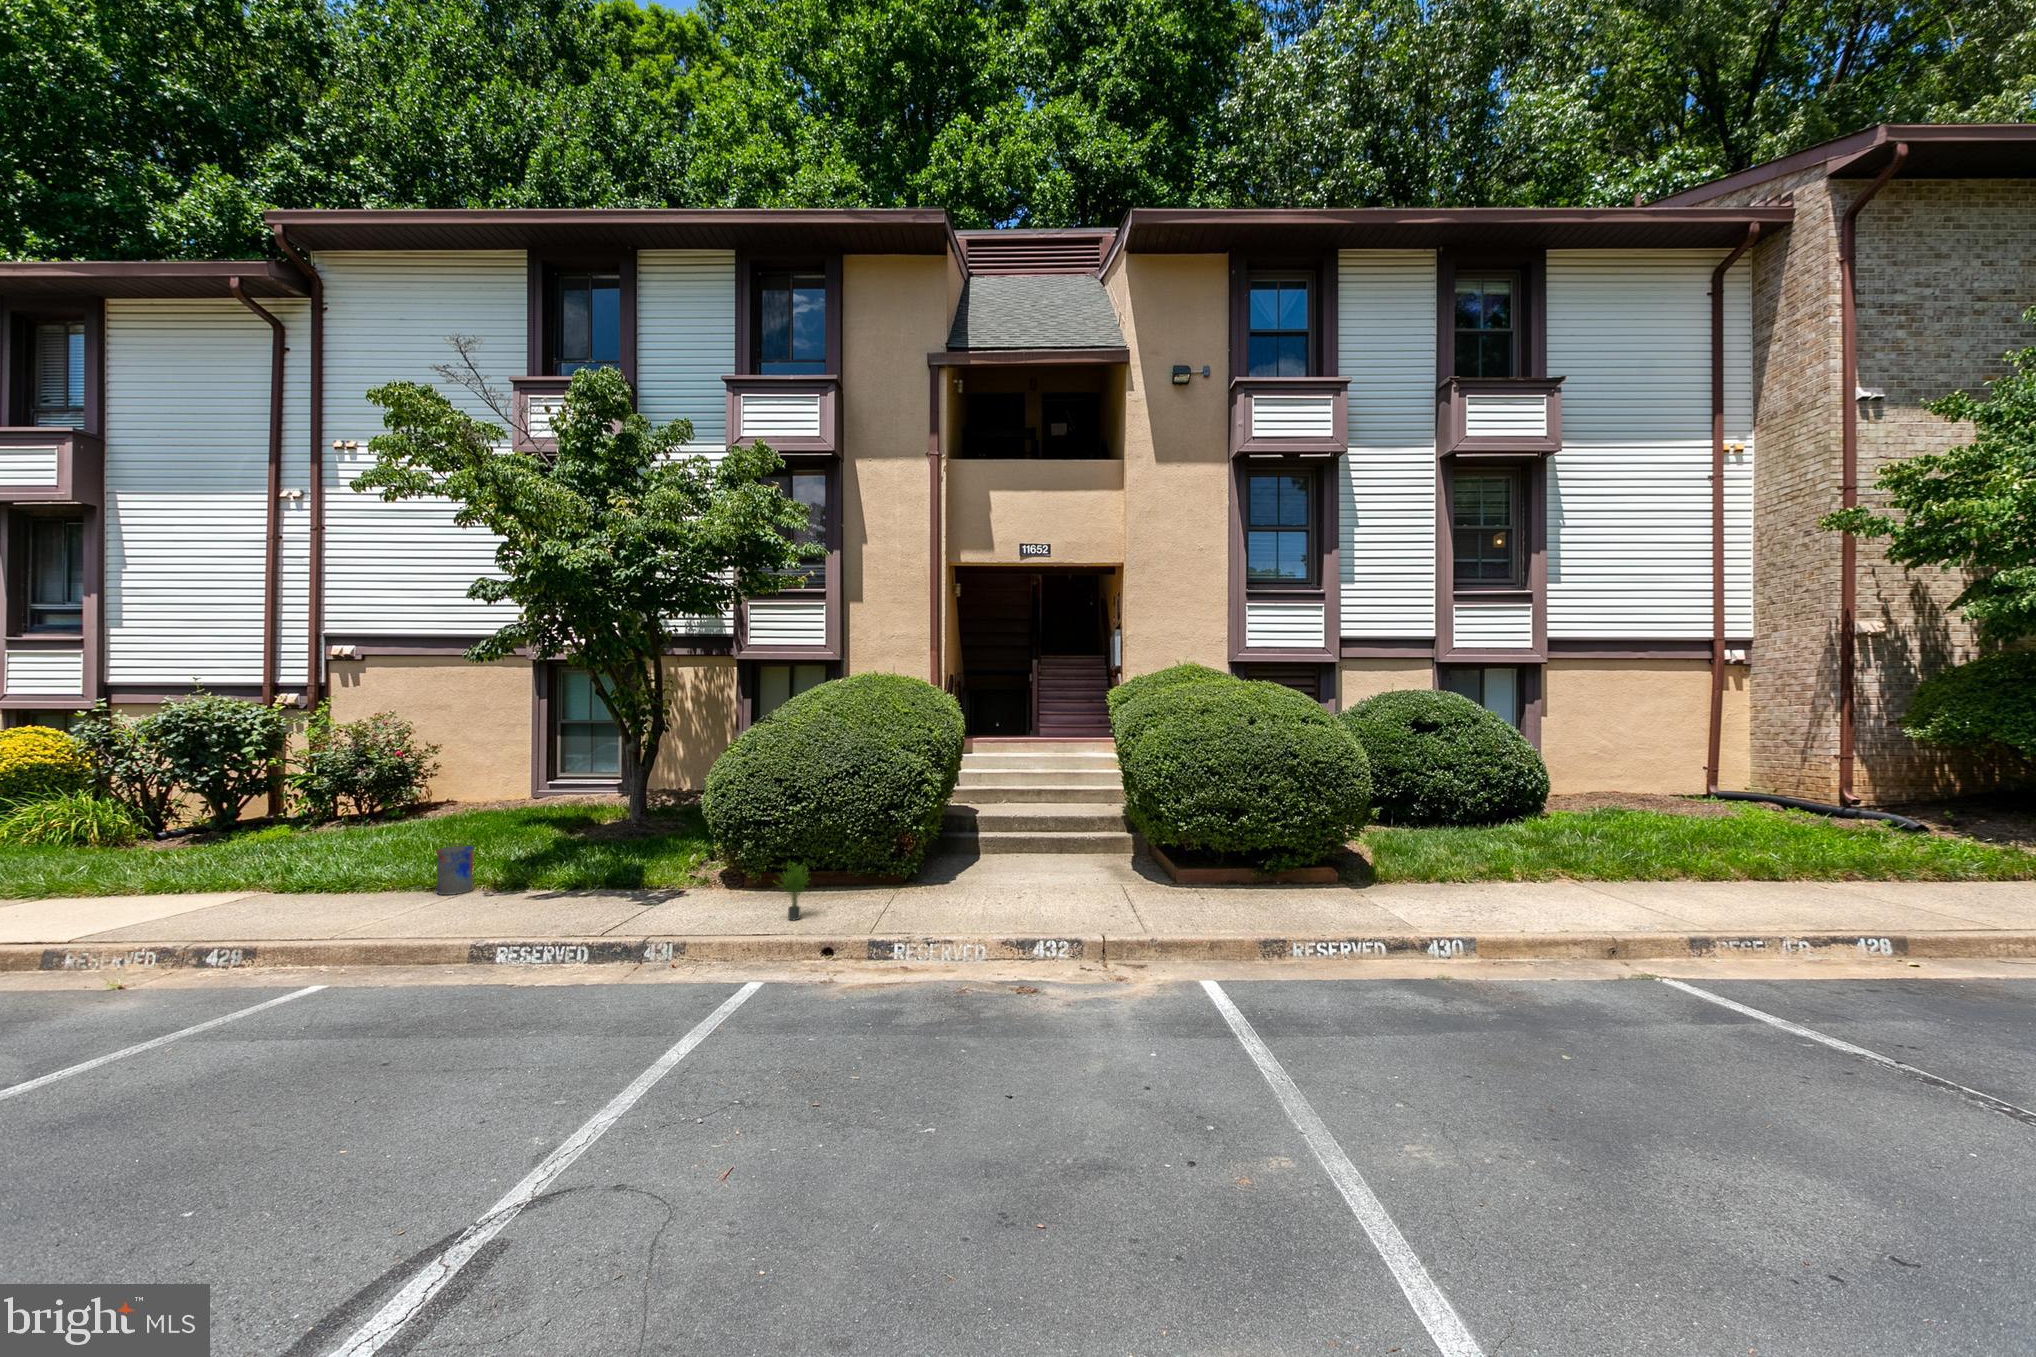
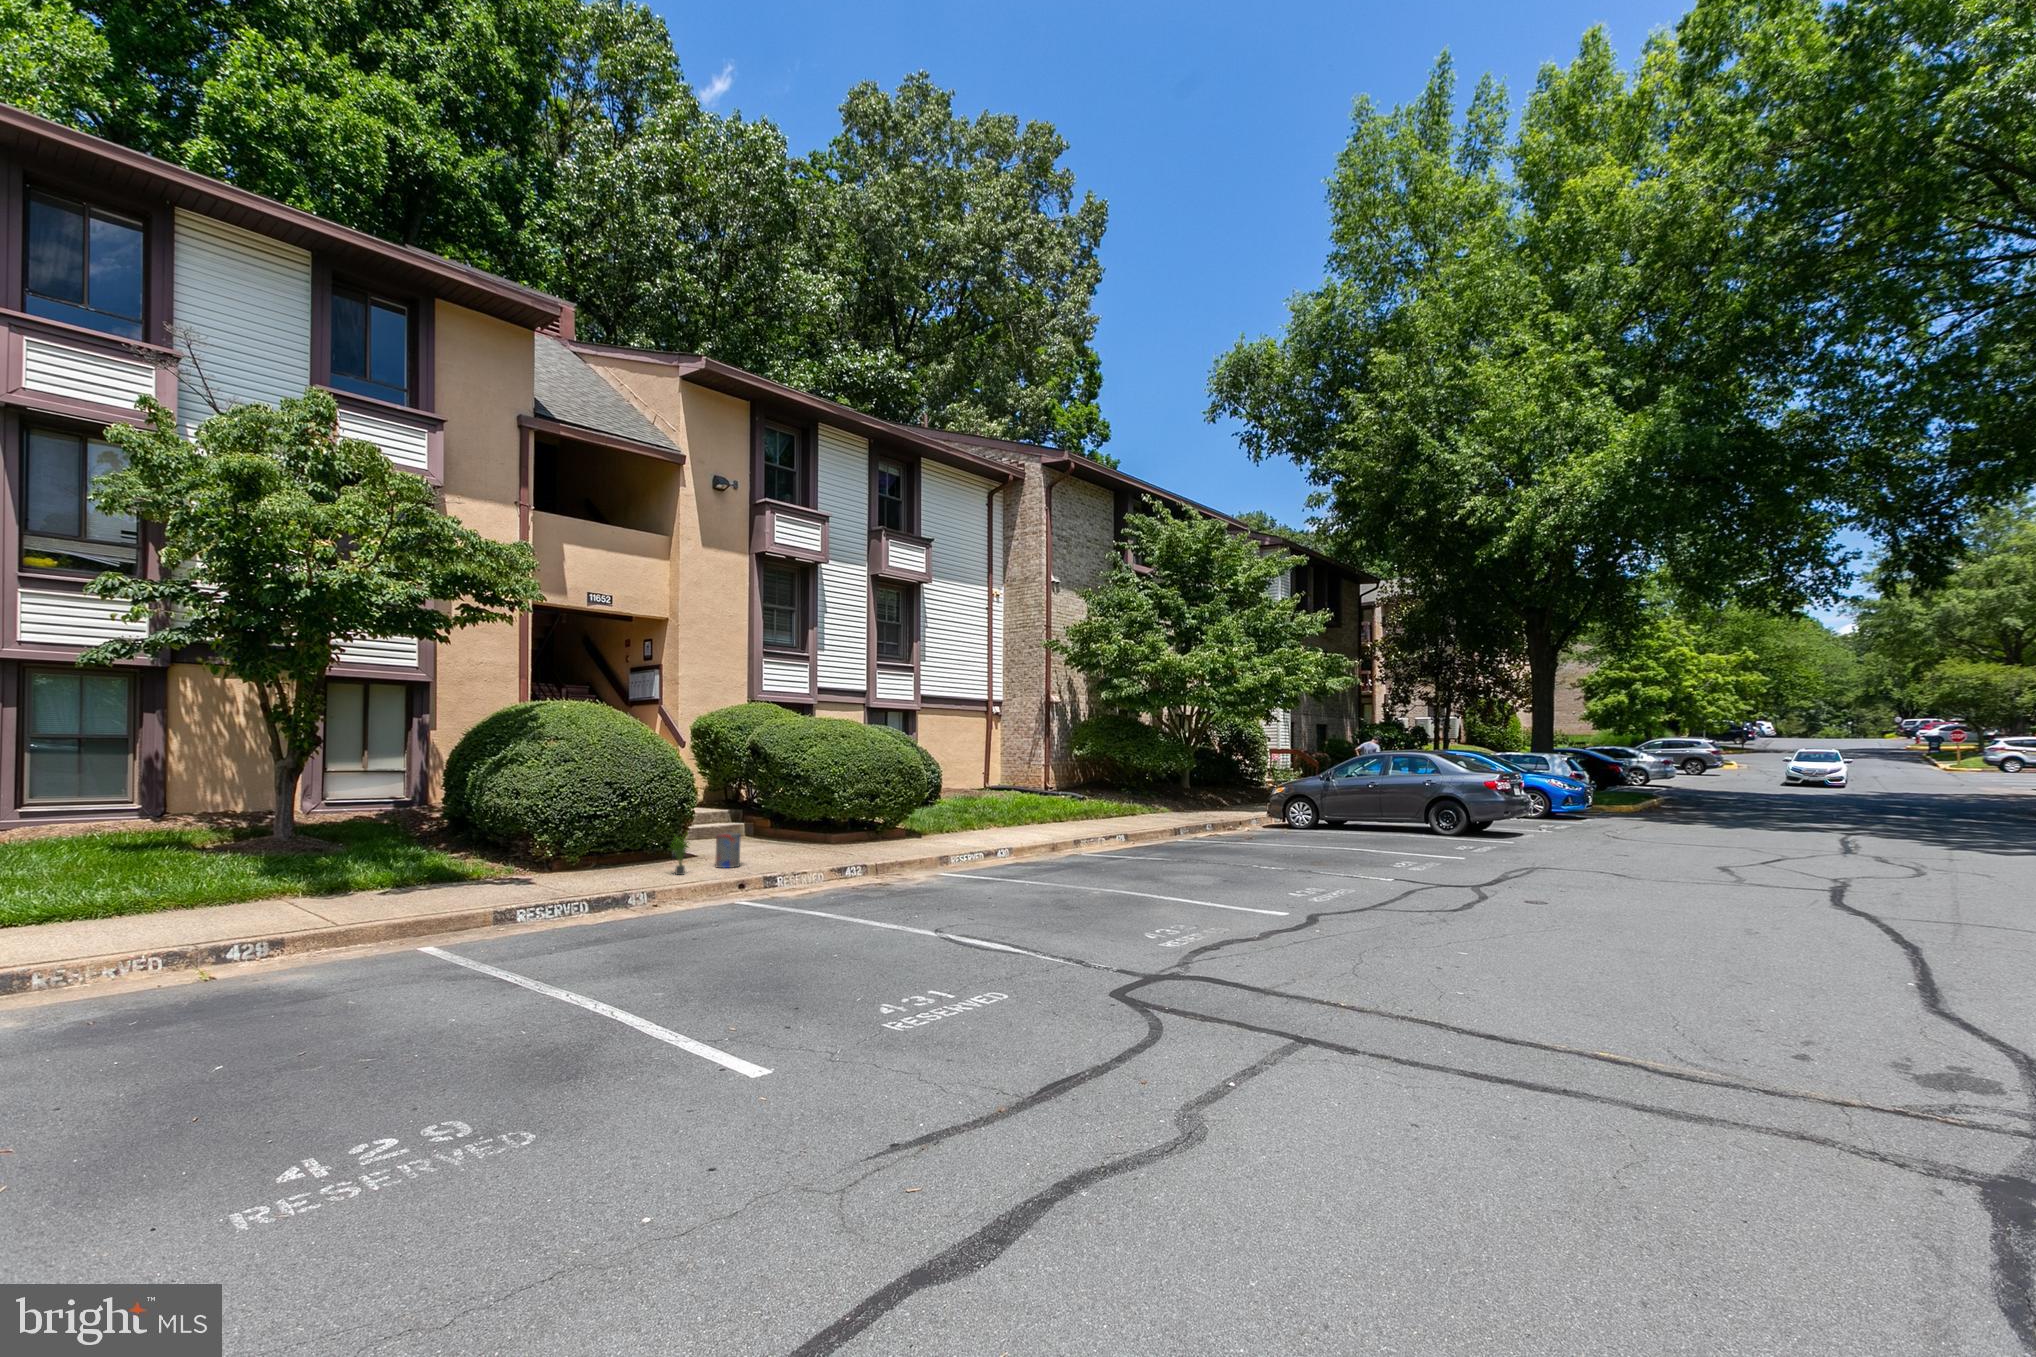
trash can: present [436,843,474,895] -> present [715,830,741,868]

